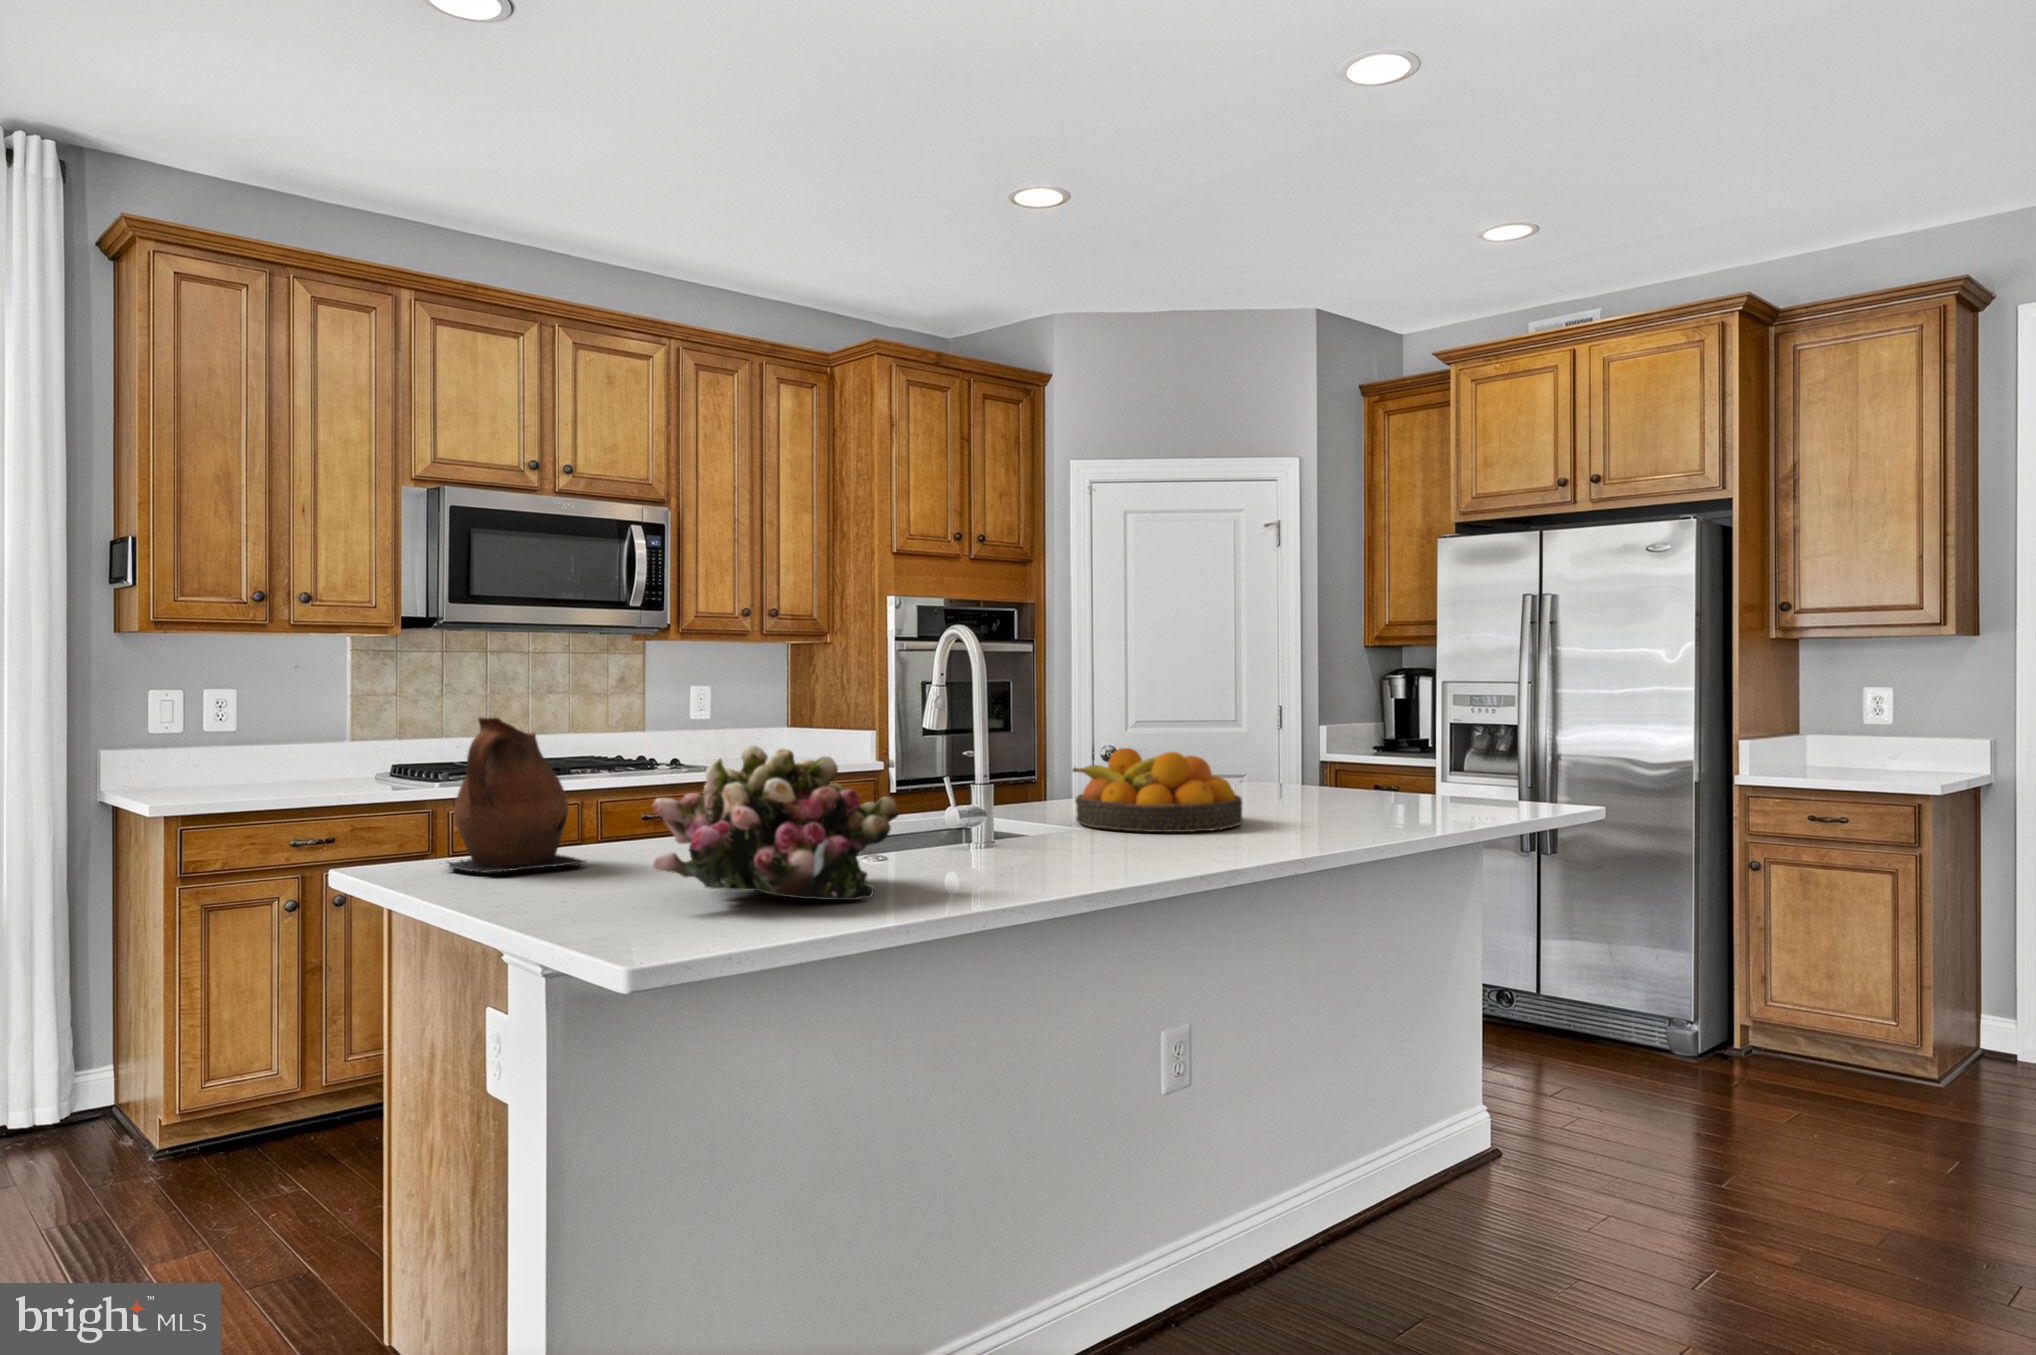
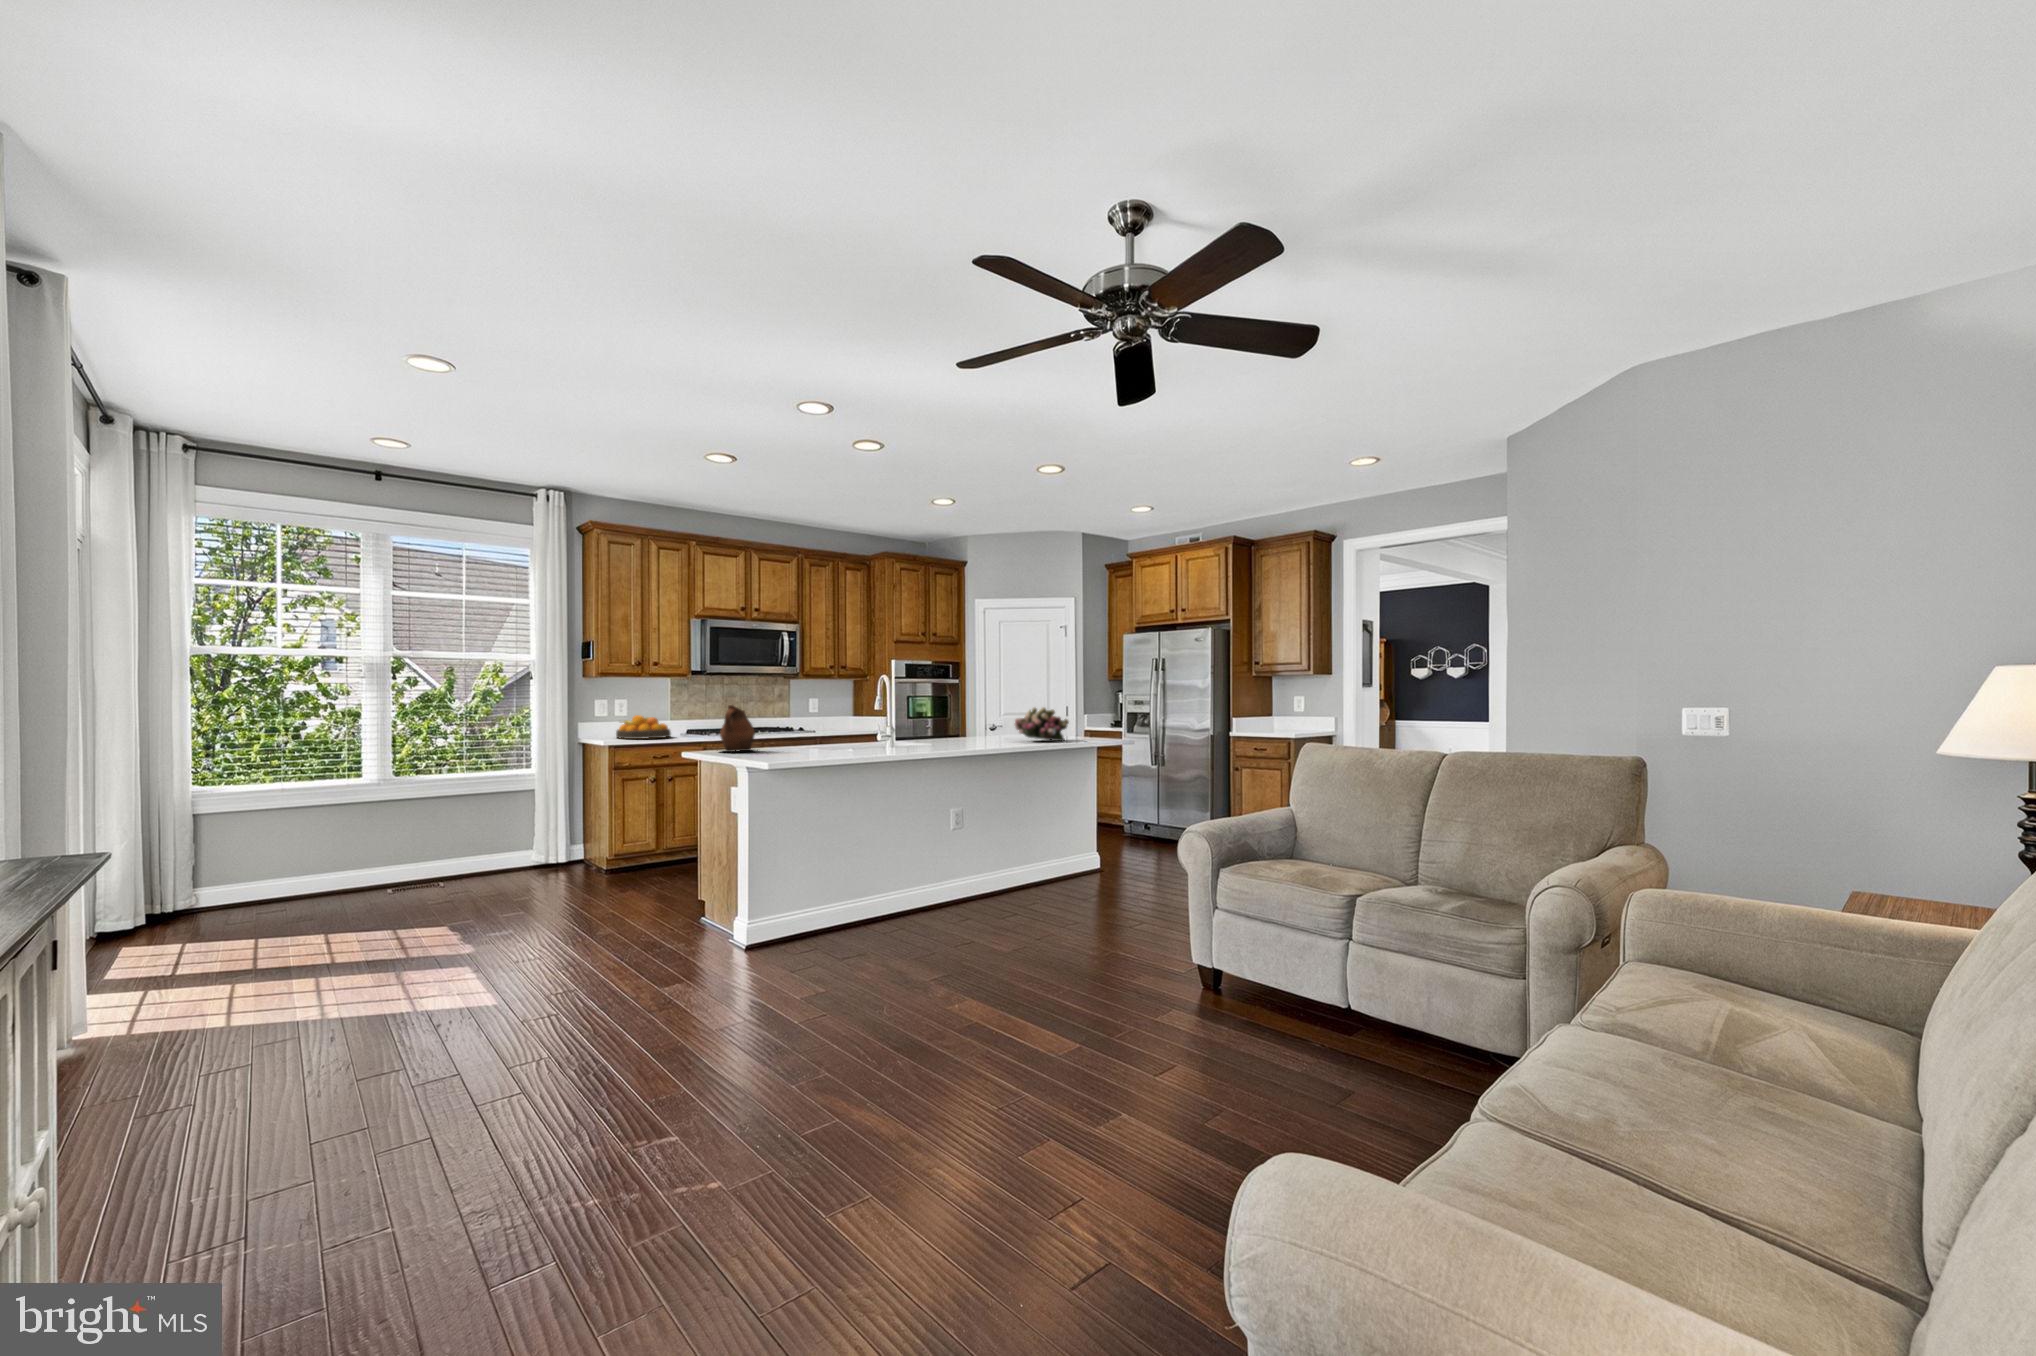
flower arrangement: present [653,745,899,900] -> present [1014,707,1069,741]
fruit bowl: present [1073,748,1243,832] -> present [616,715,671,739]

